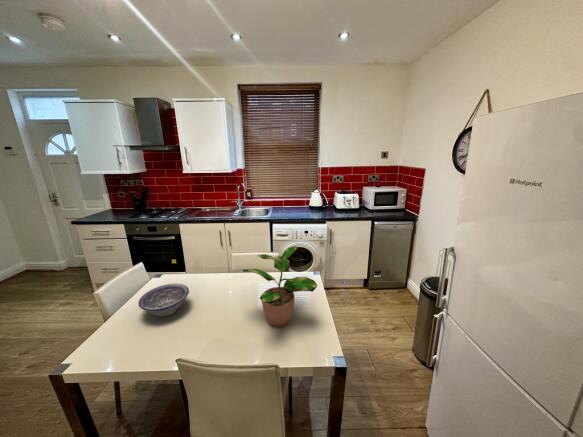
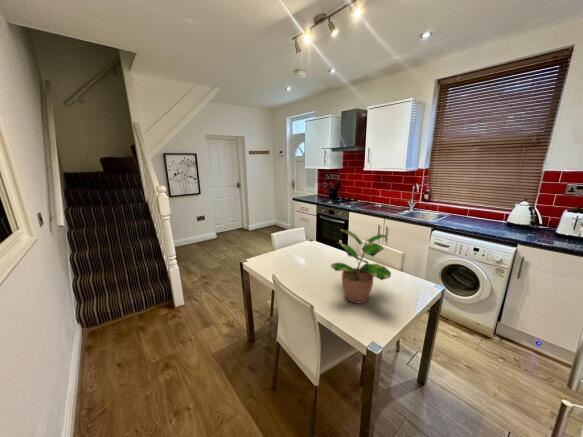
decorative bowl: present [138,284,189,316] -> none [280,242,311,261]

